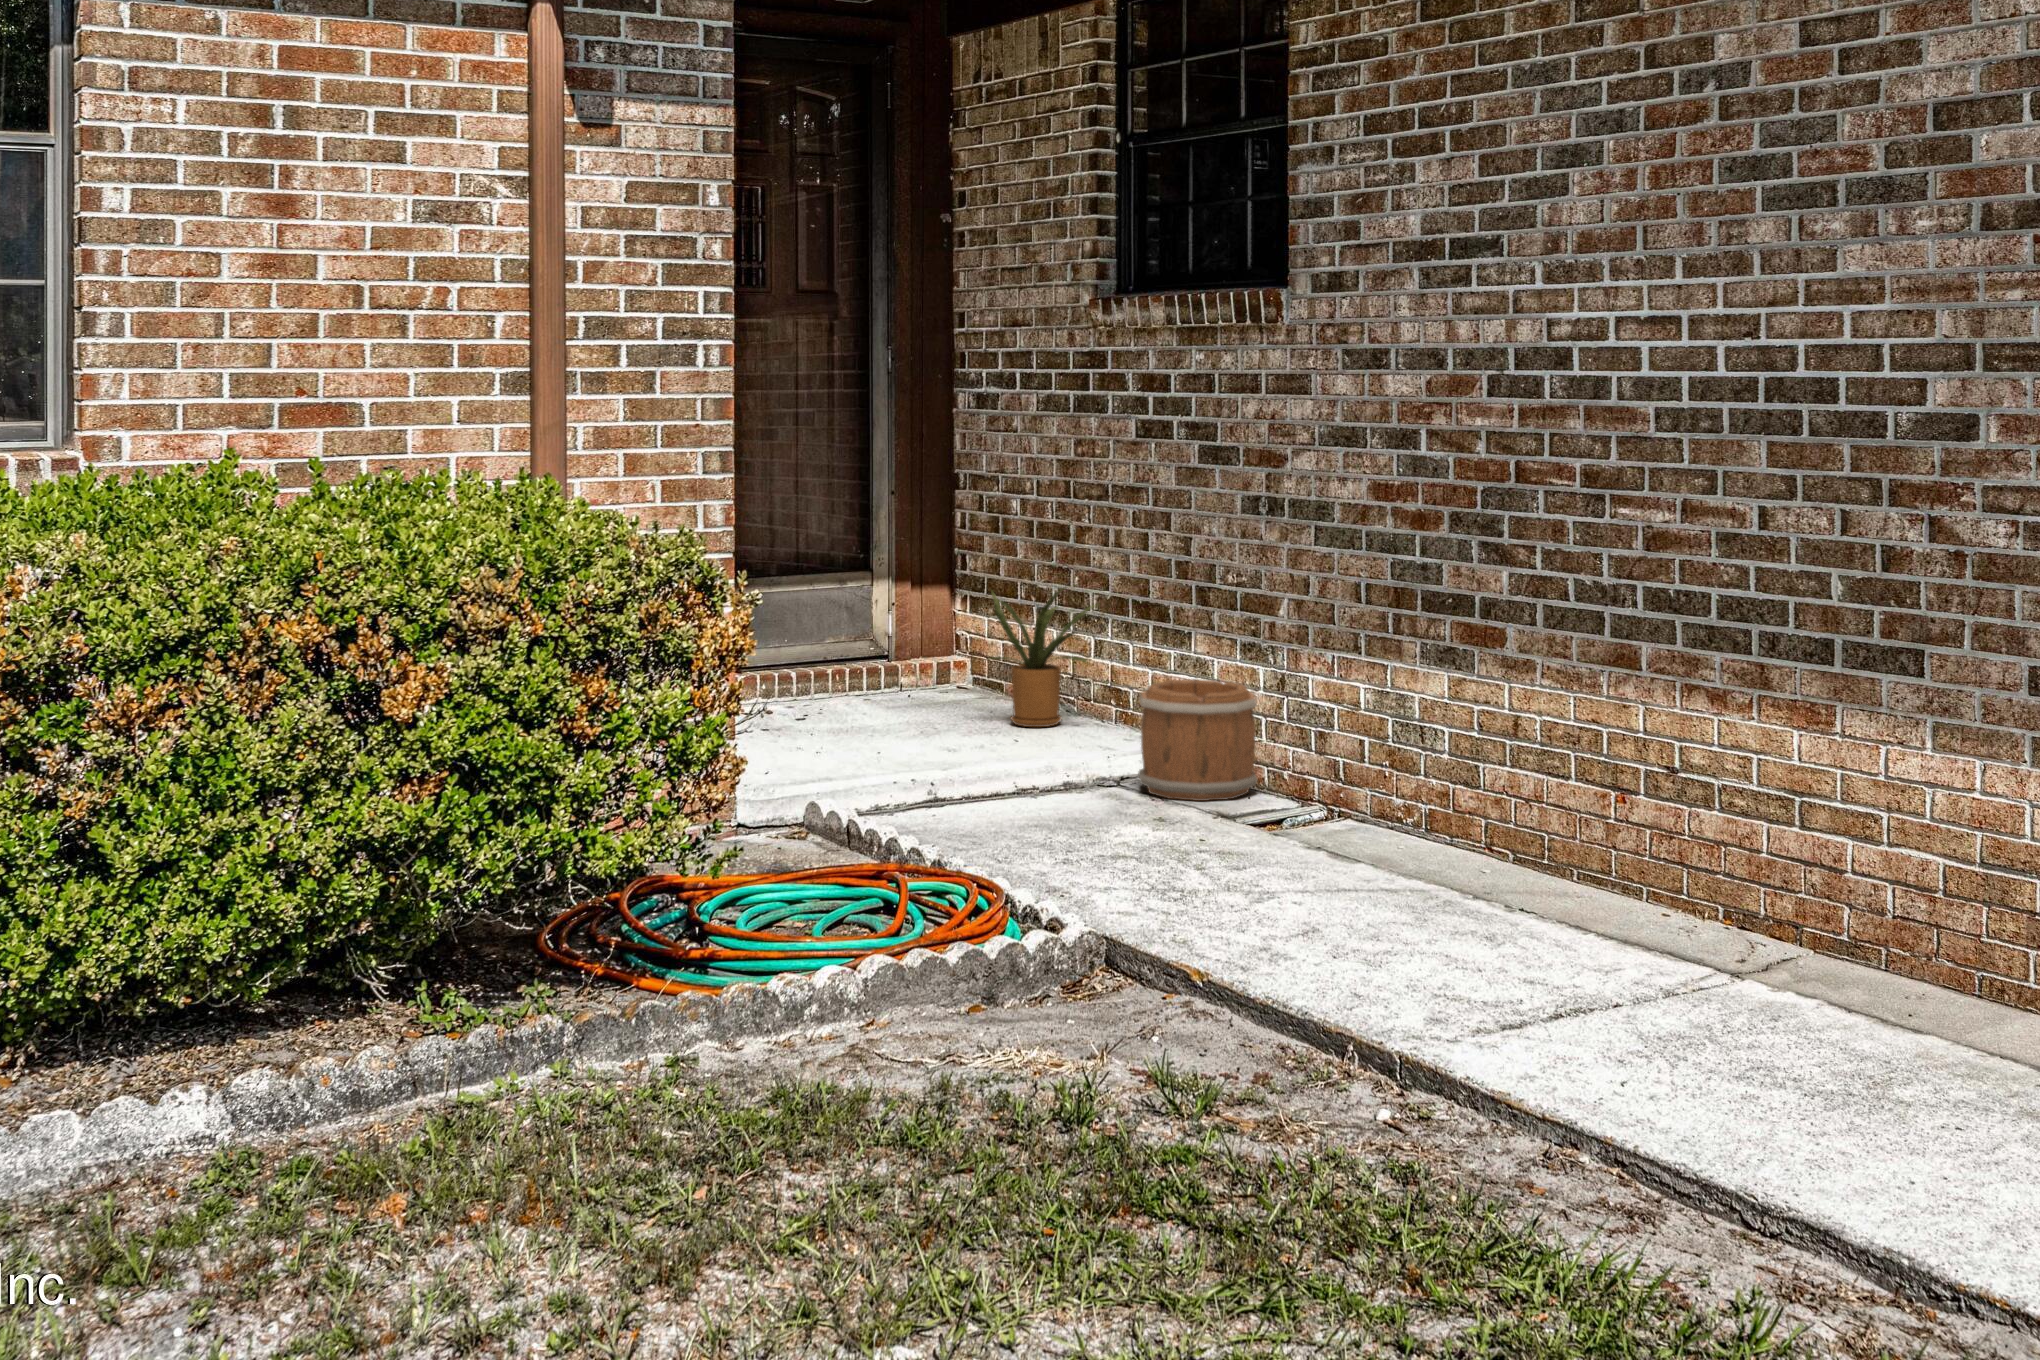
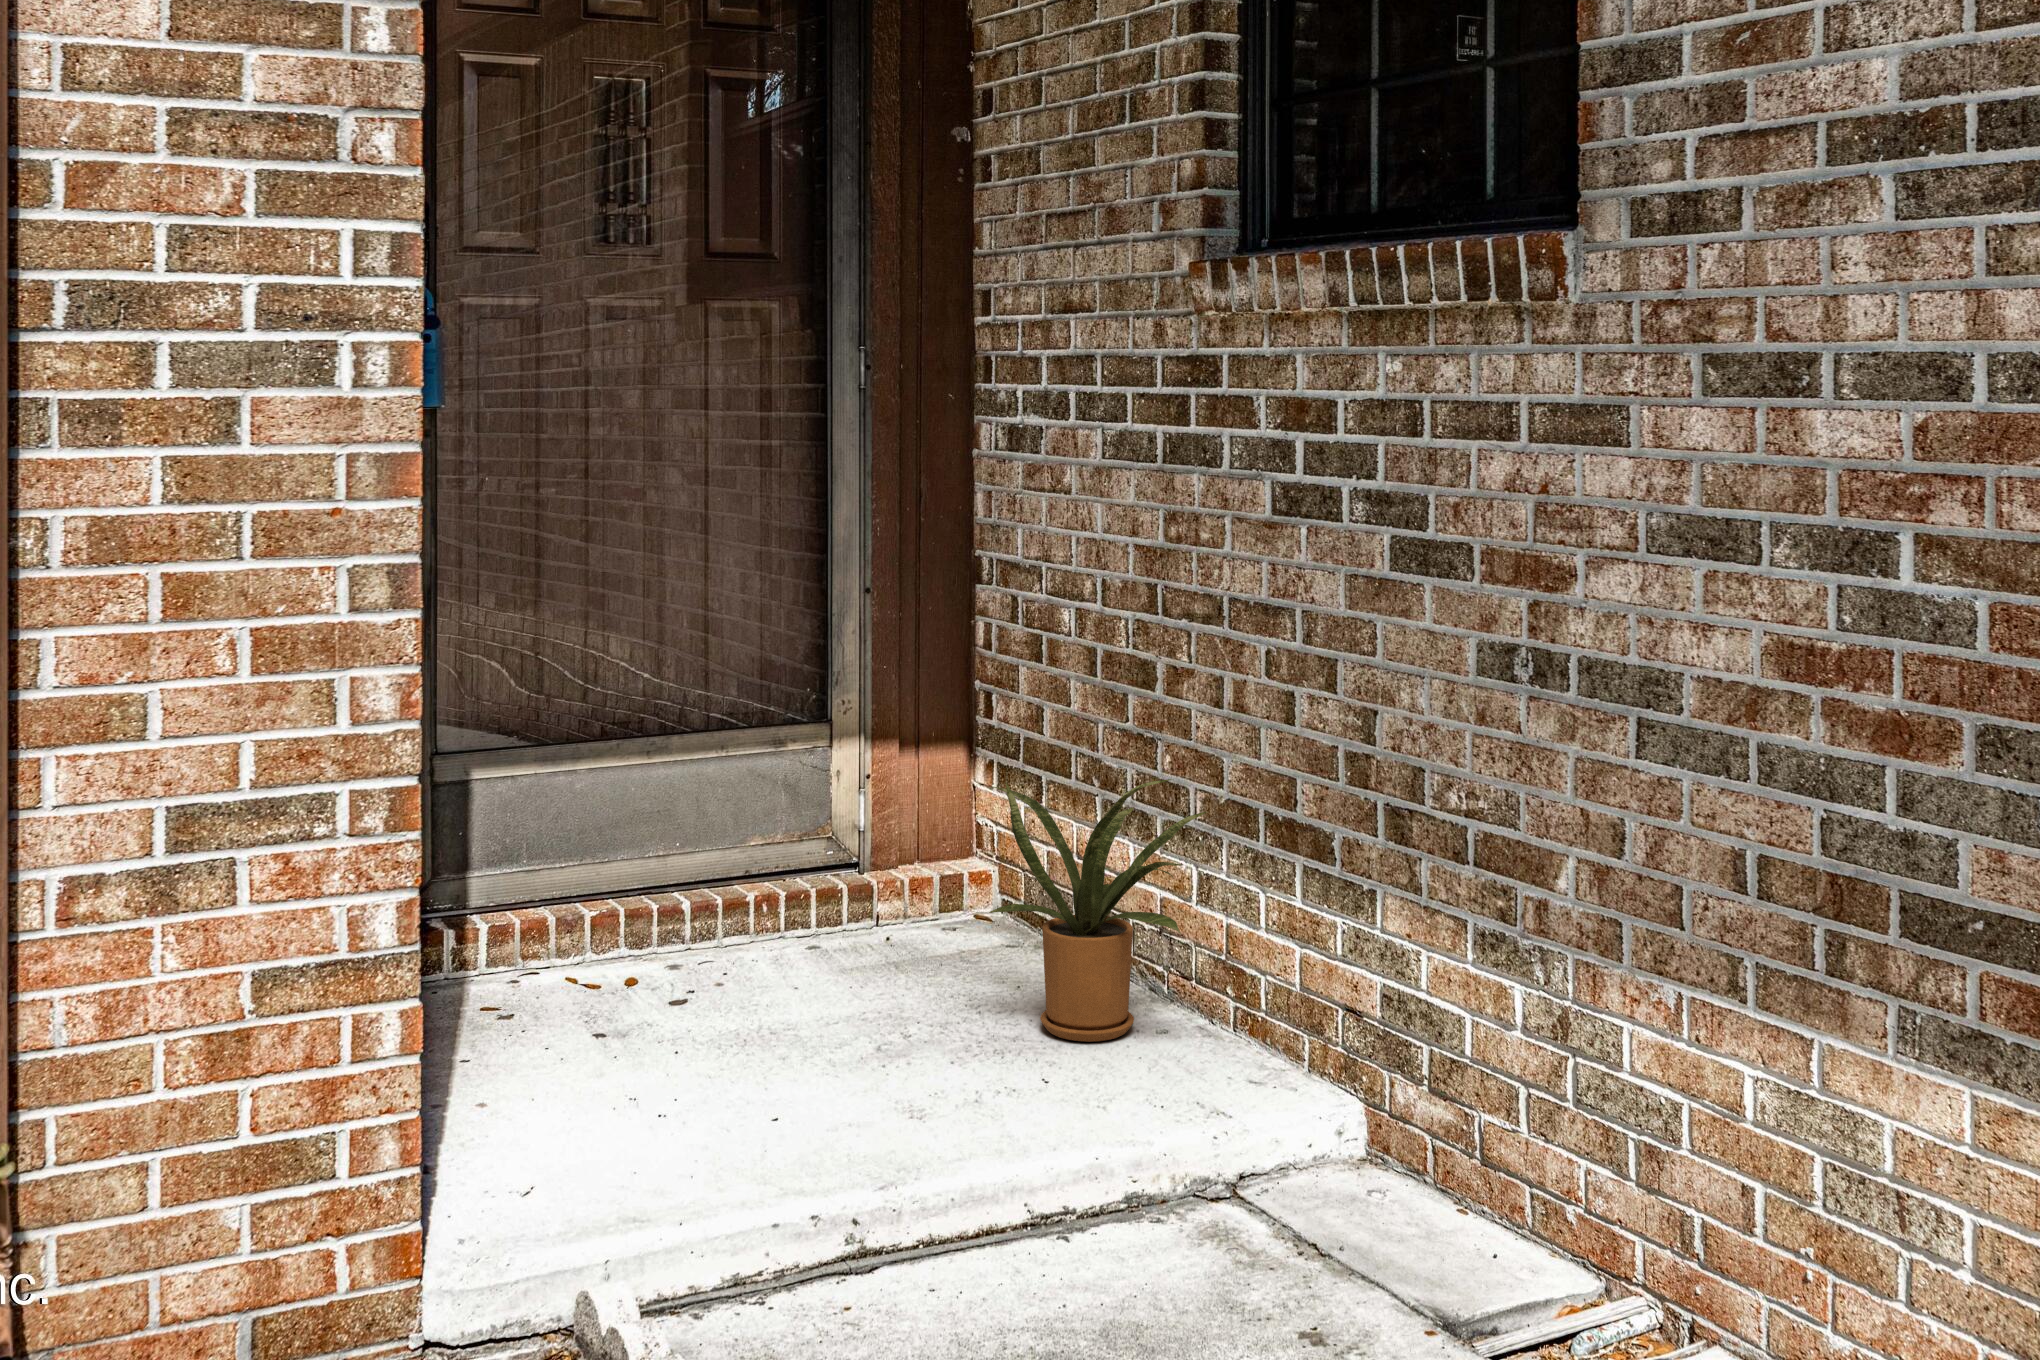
bucket: present [1139,679,1257,801] -> none [1268,1001,1512,1287]

